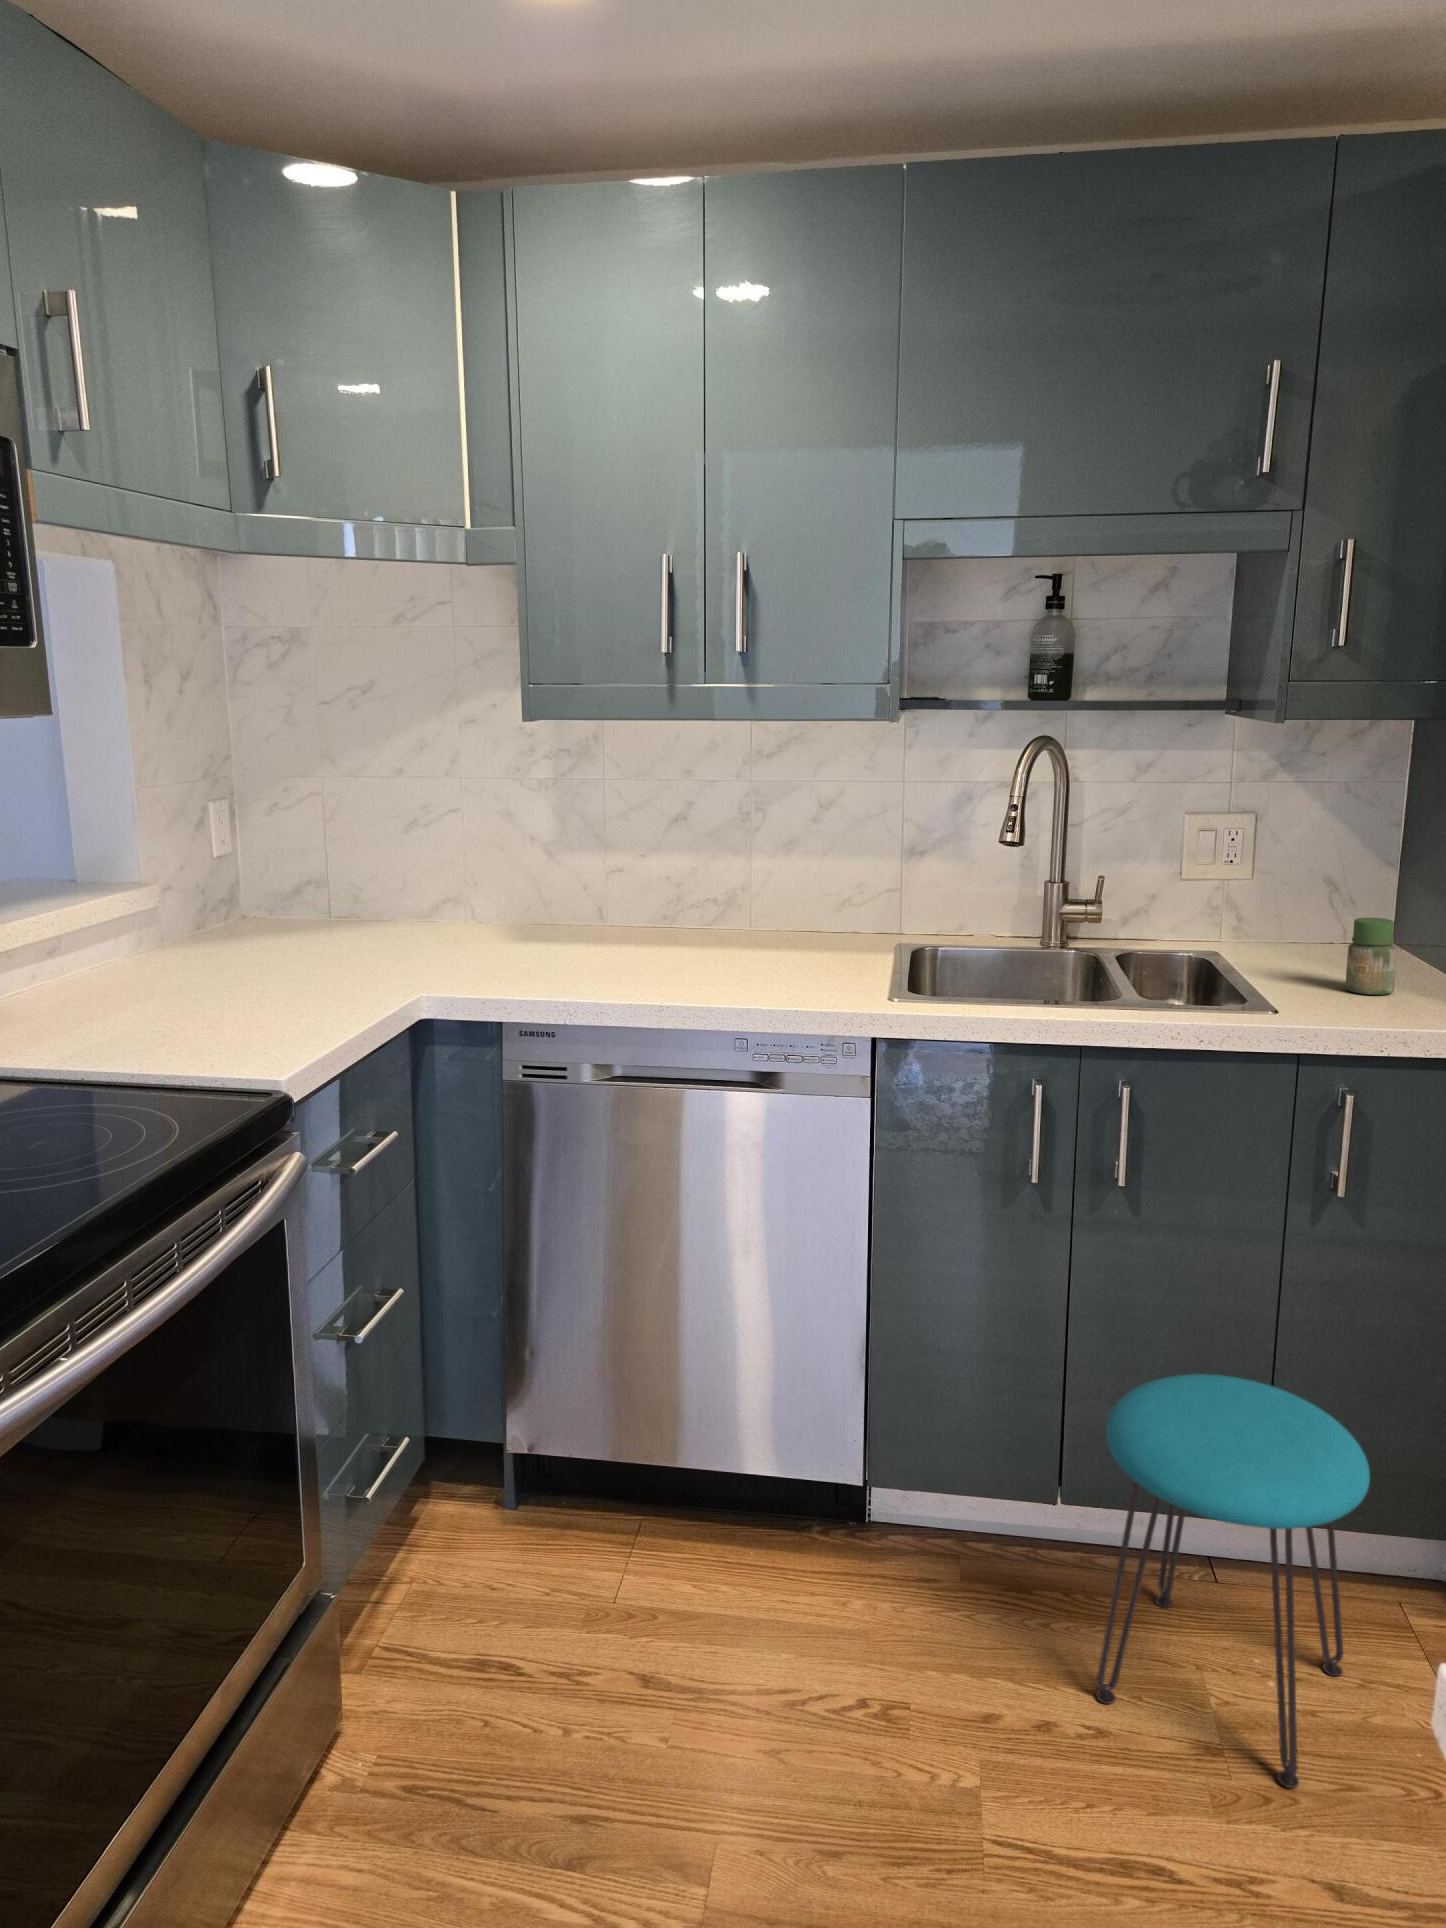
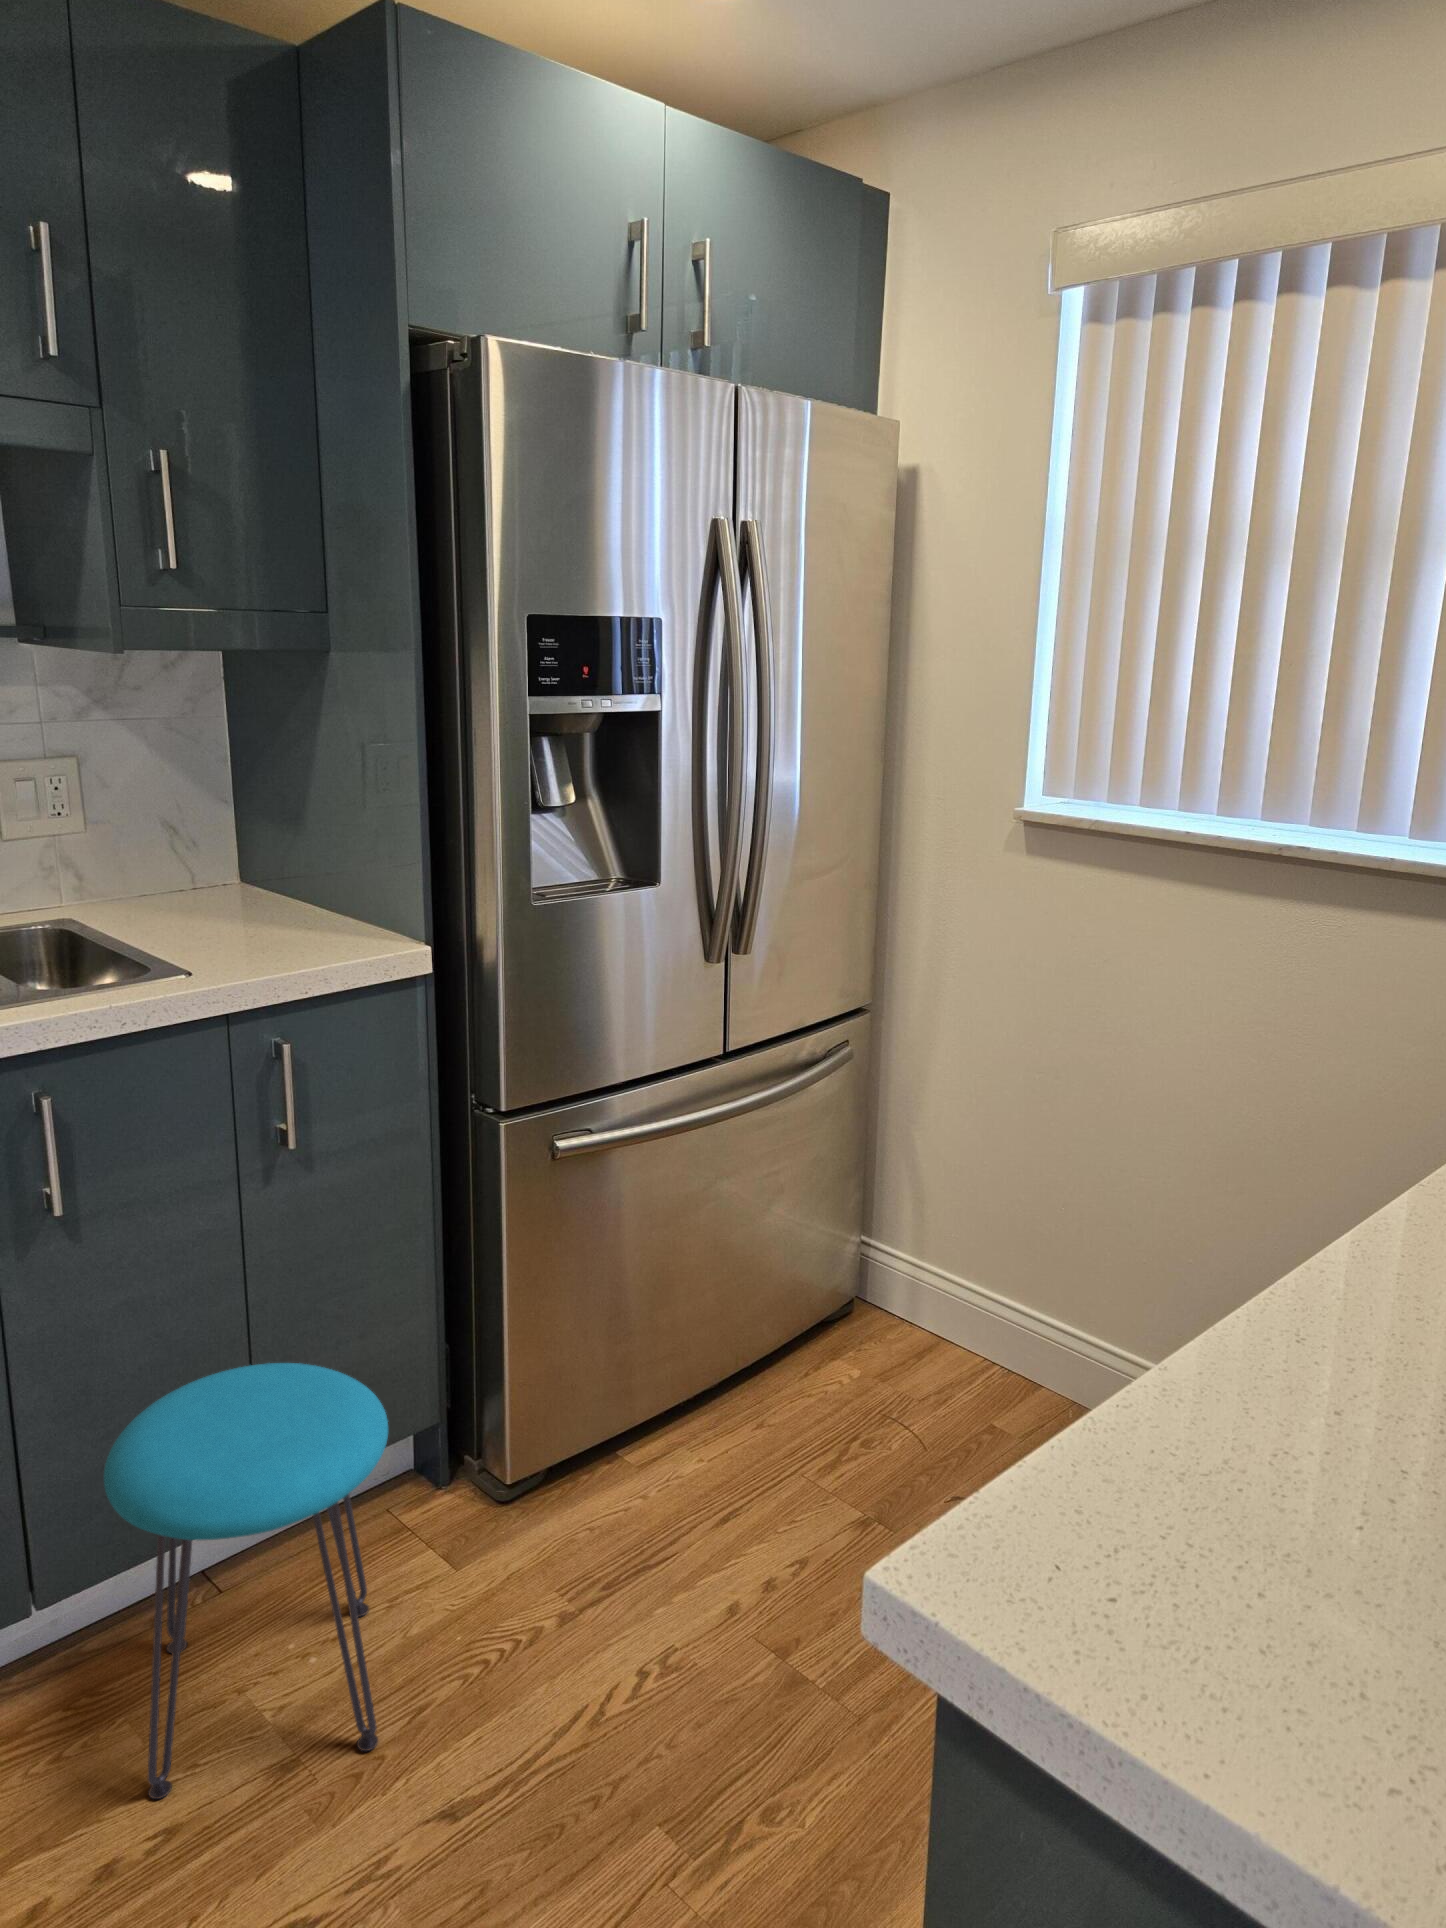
jar: present [1345,918,1397,995] -> none [232,853,282,934]

